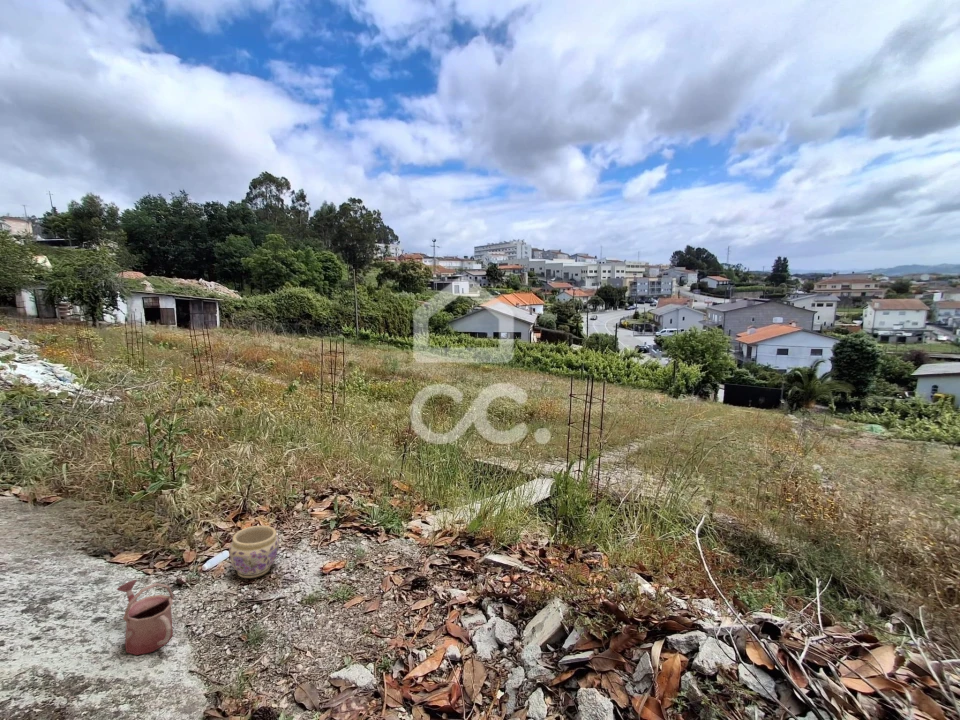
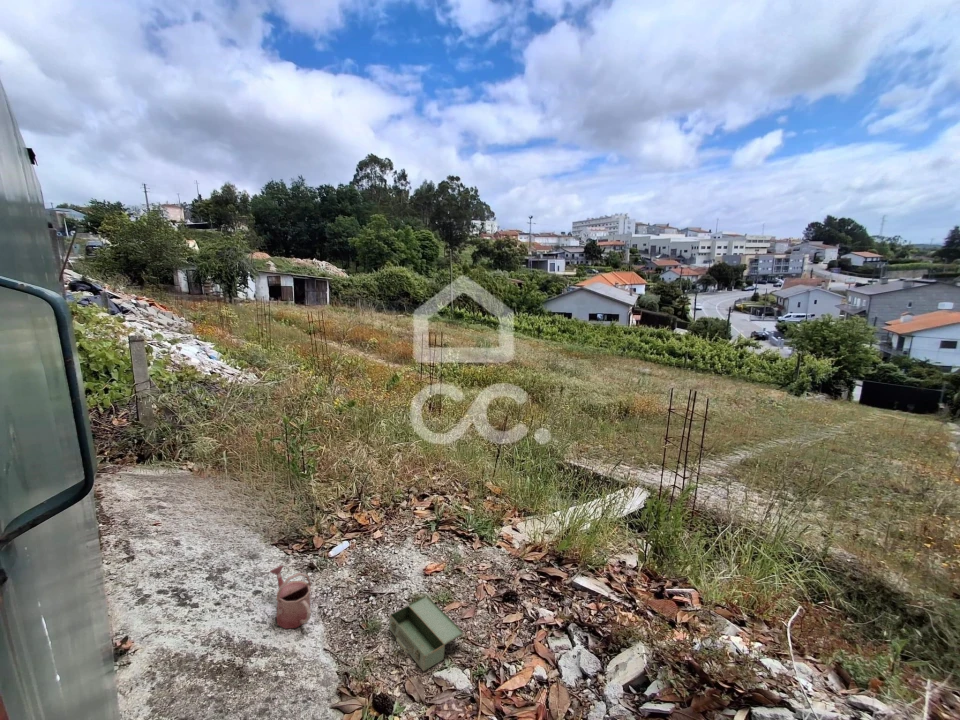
planter: present [229,526,279,579] -> none [351,525,390,571]
toolbox: none [276,593,365,674] -> present [389,597,463,671]

